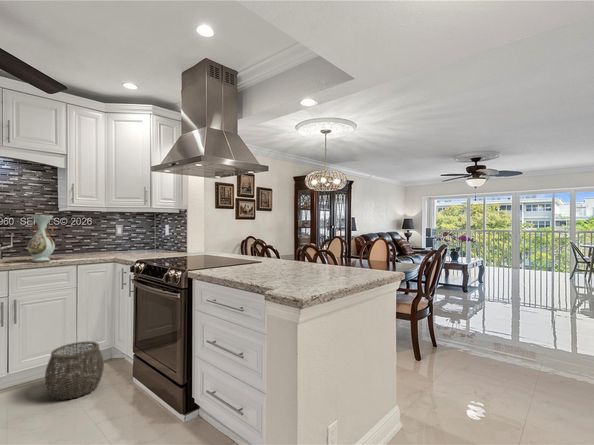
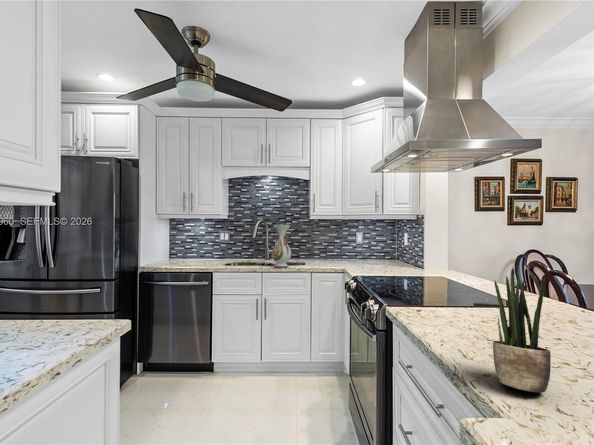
potted plant: none [268,233,288,283] -> present [493,268,551,392]
woven basket: present [45,341,104,400] -> none [275,351,323,411]

